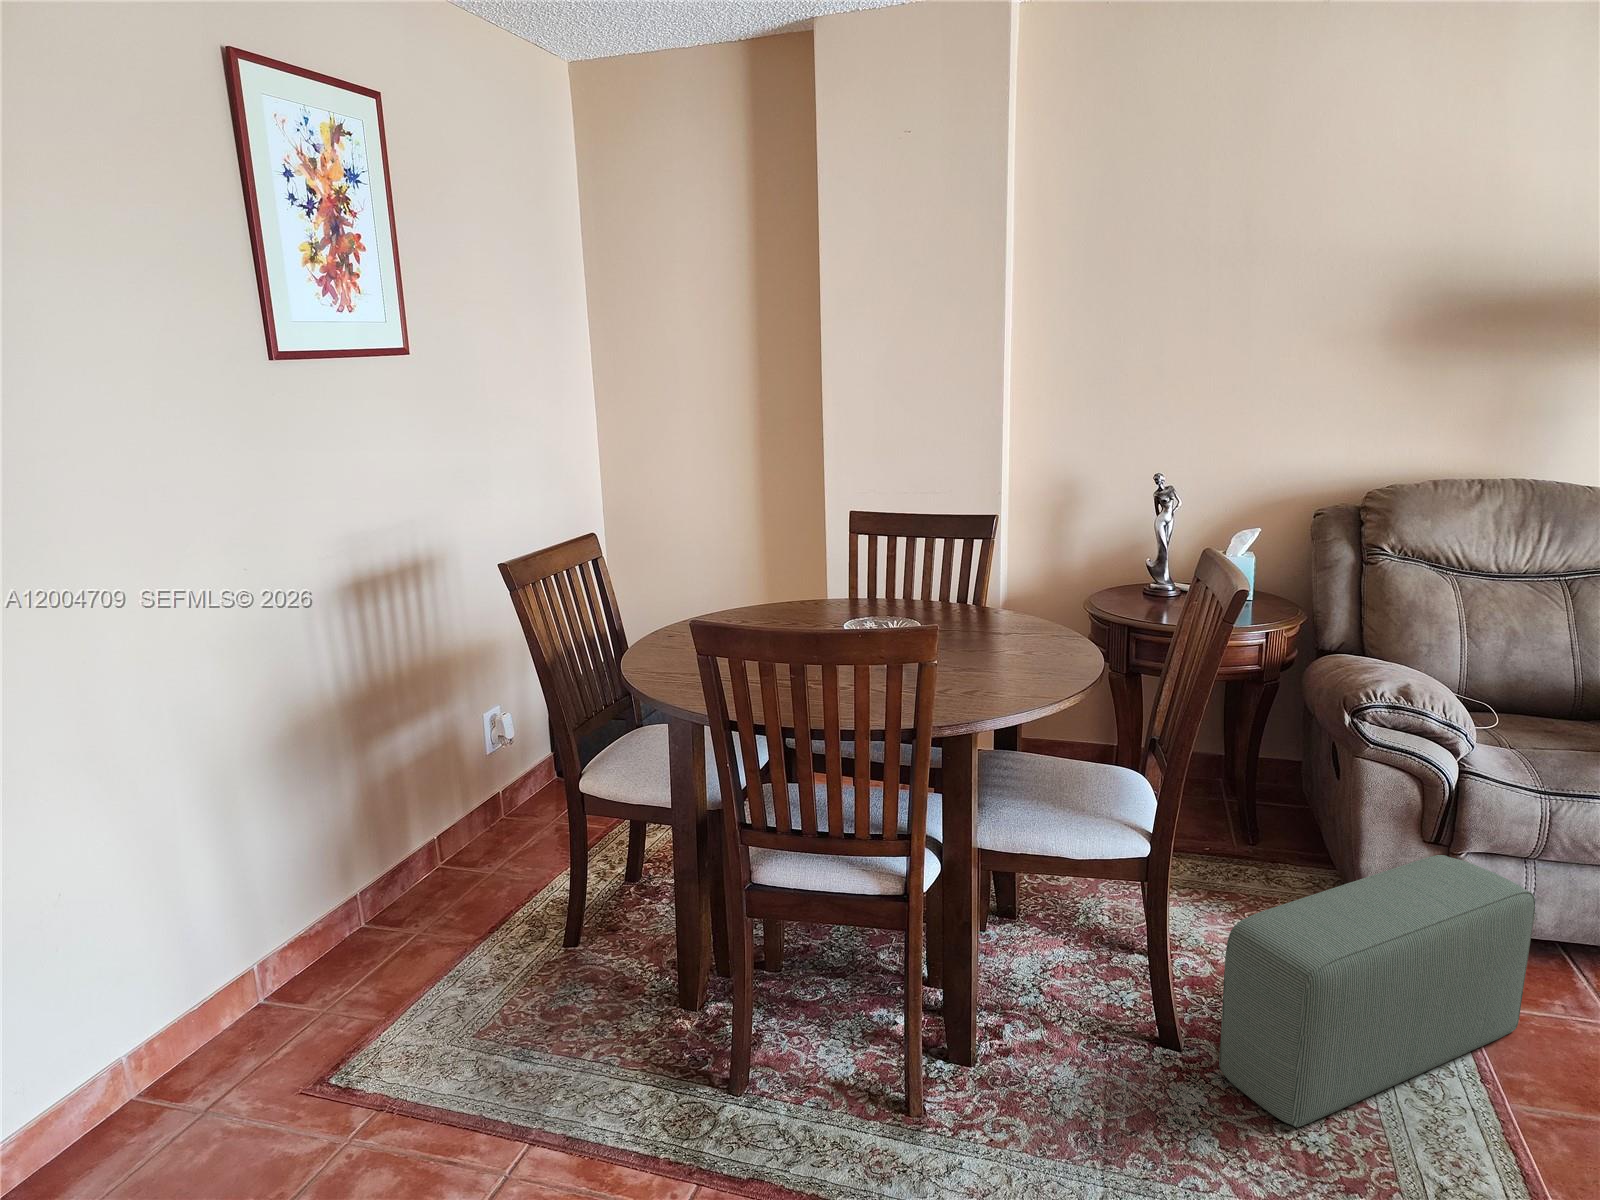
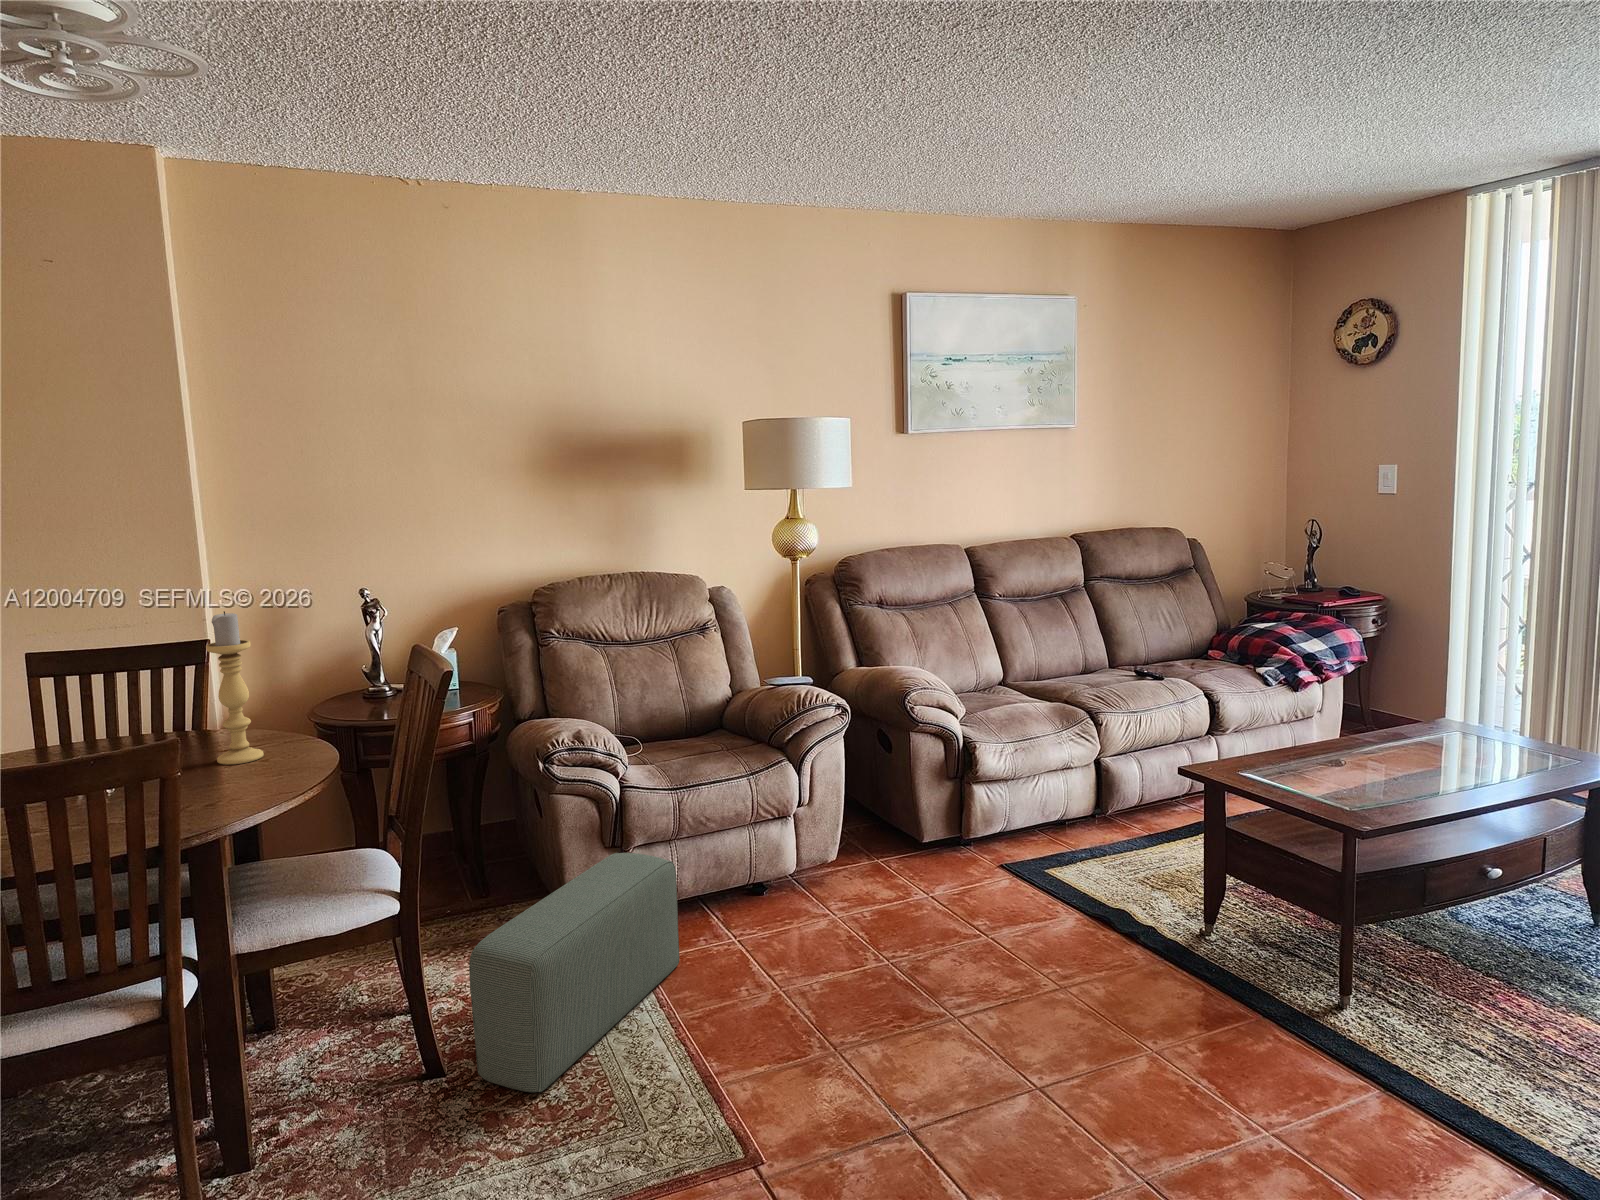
candle holder: none [991,486,1037,649] -> present [206,611,264,765]

